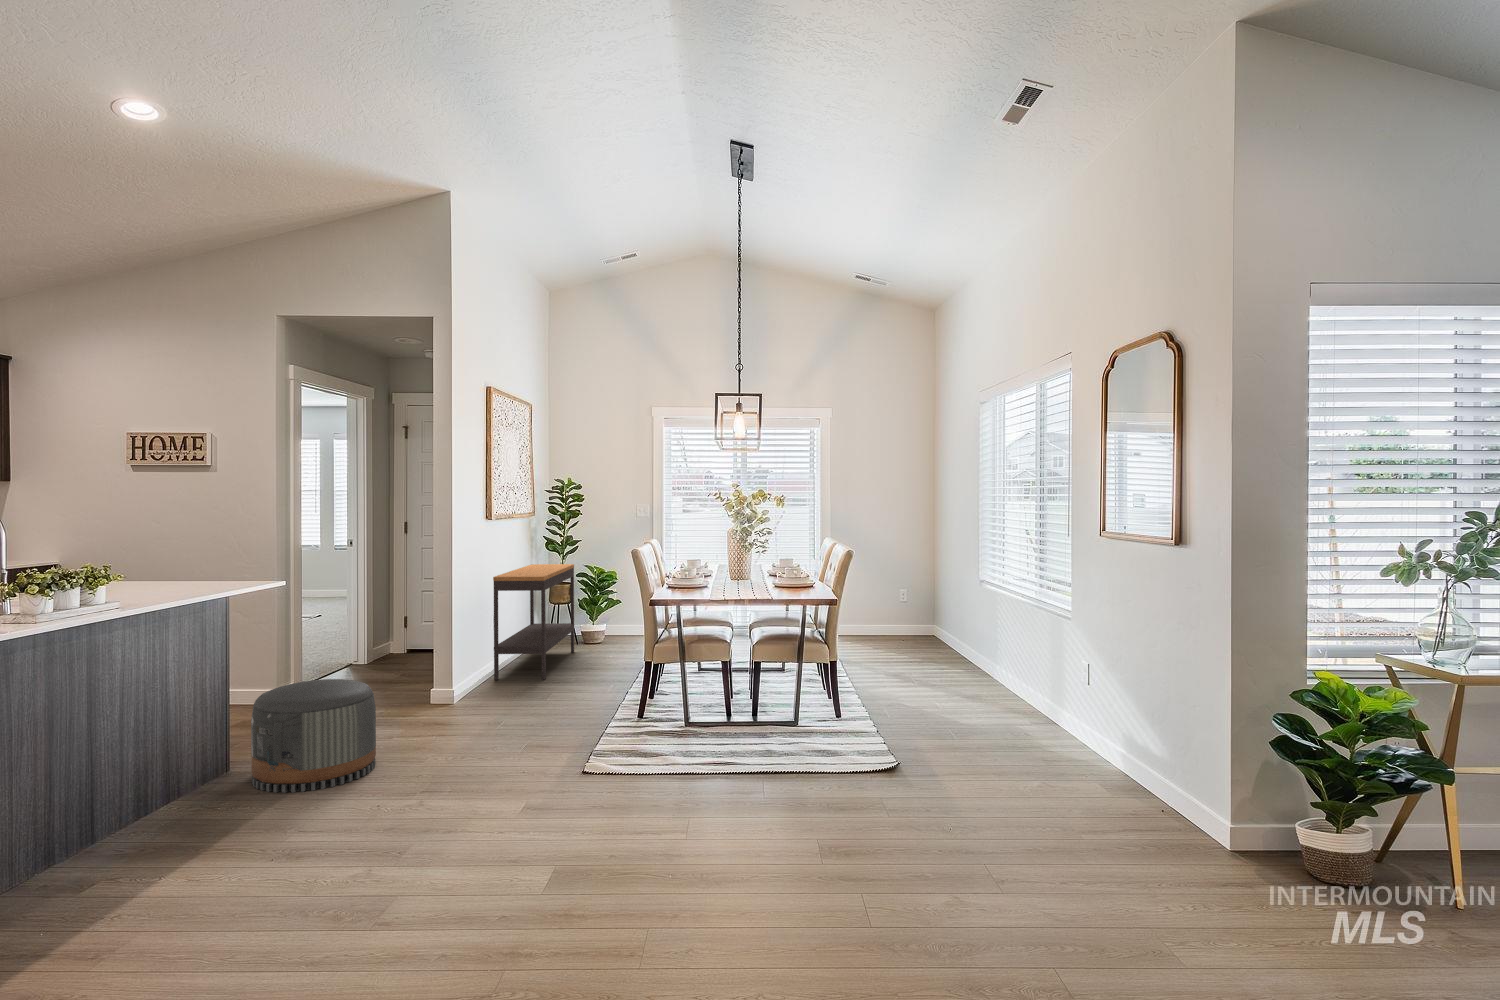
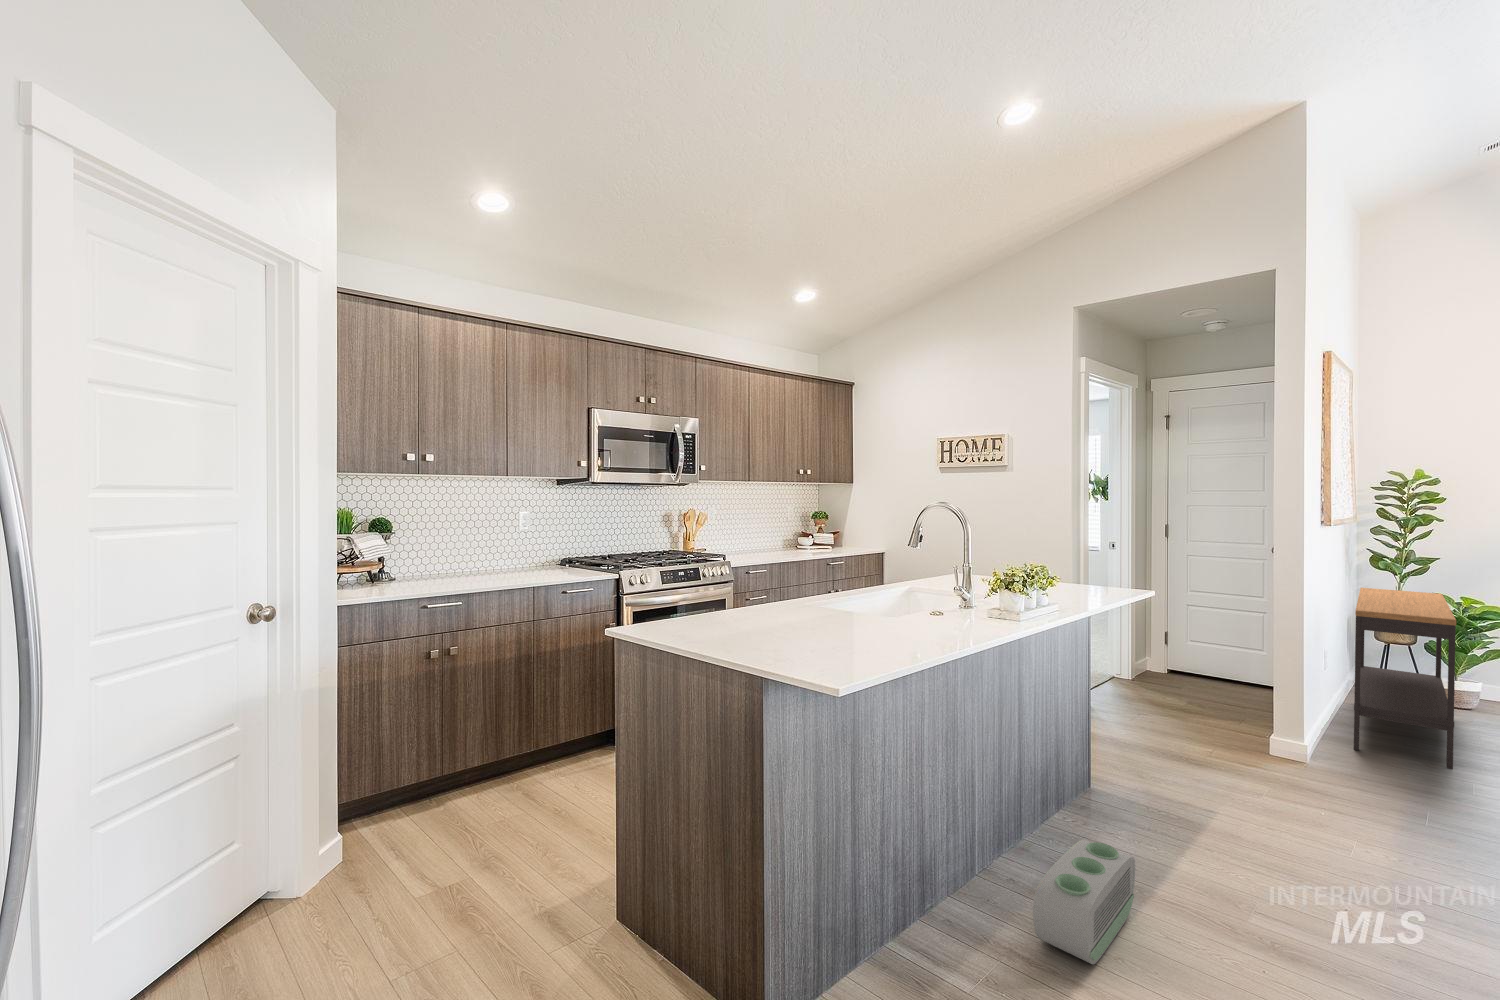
pouf: present [251,679,376,793] -> none [1145,752,1333,941]
air purifier: none [105,757,224,835] -> present [1033,839,1135,964]

